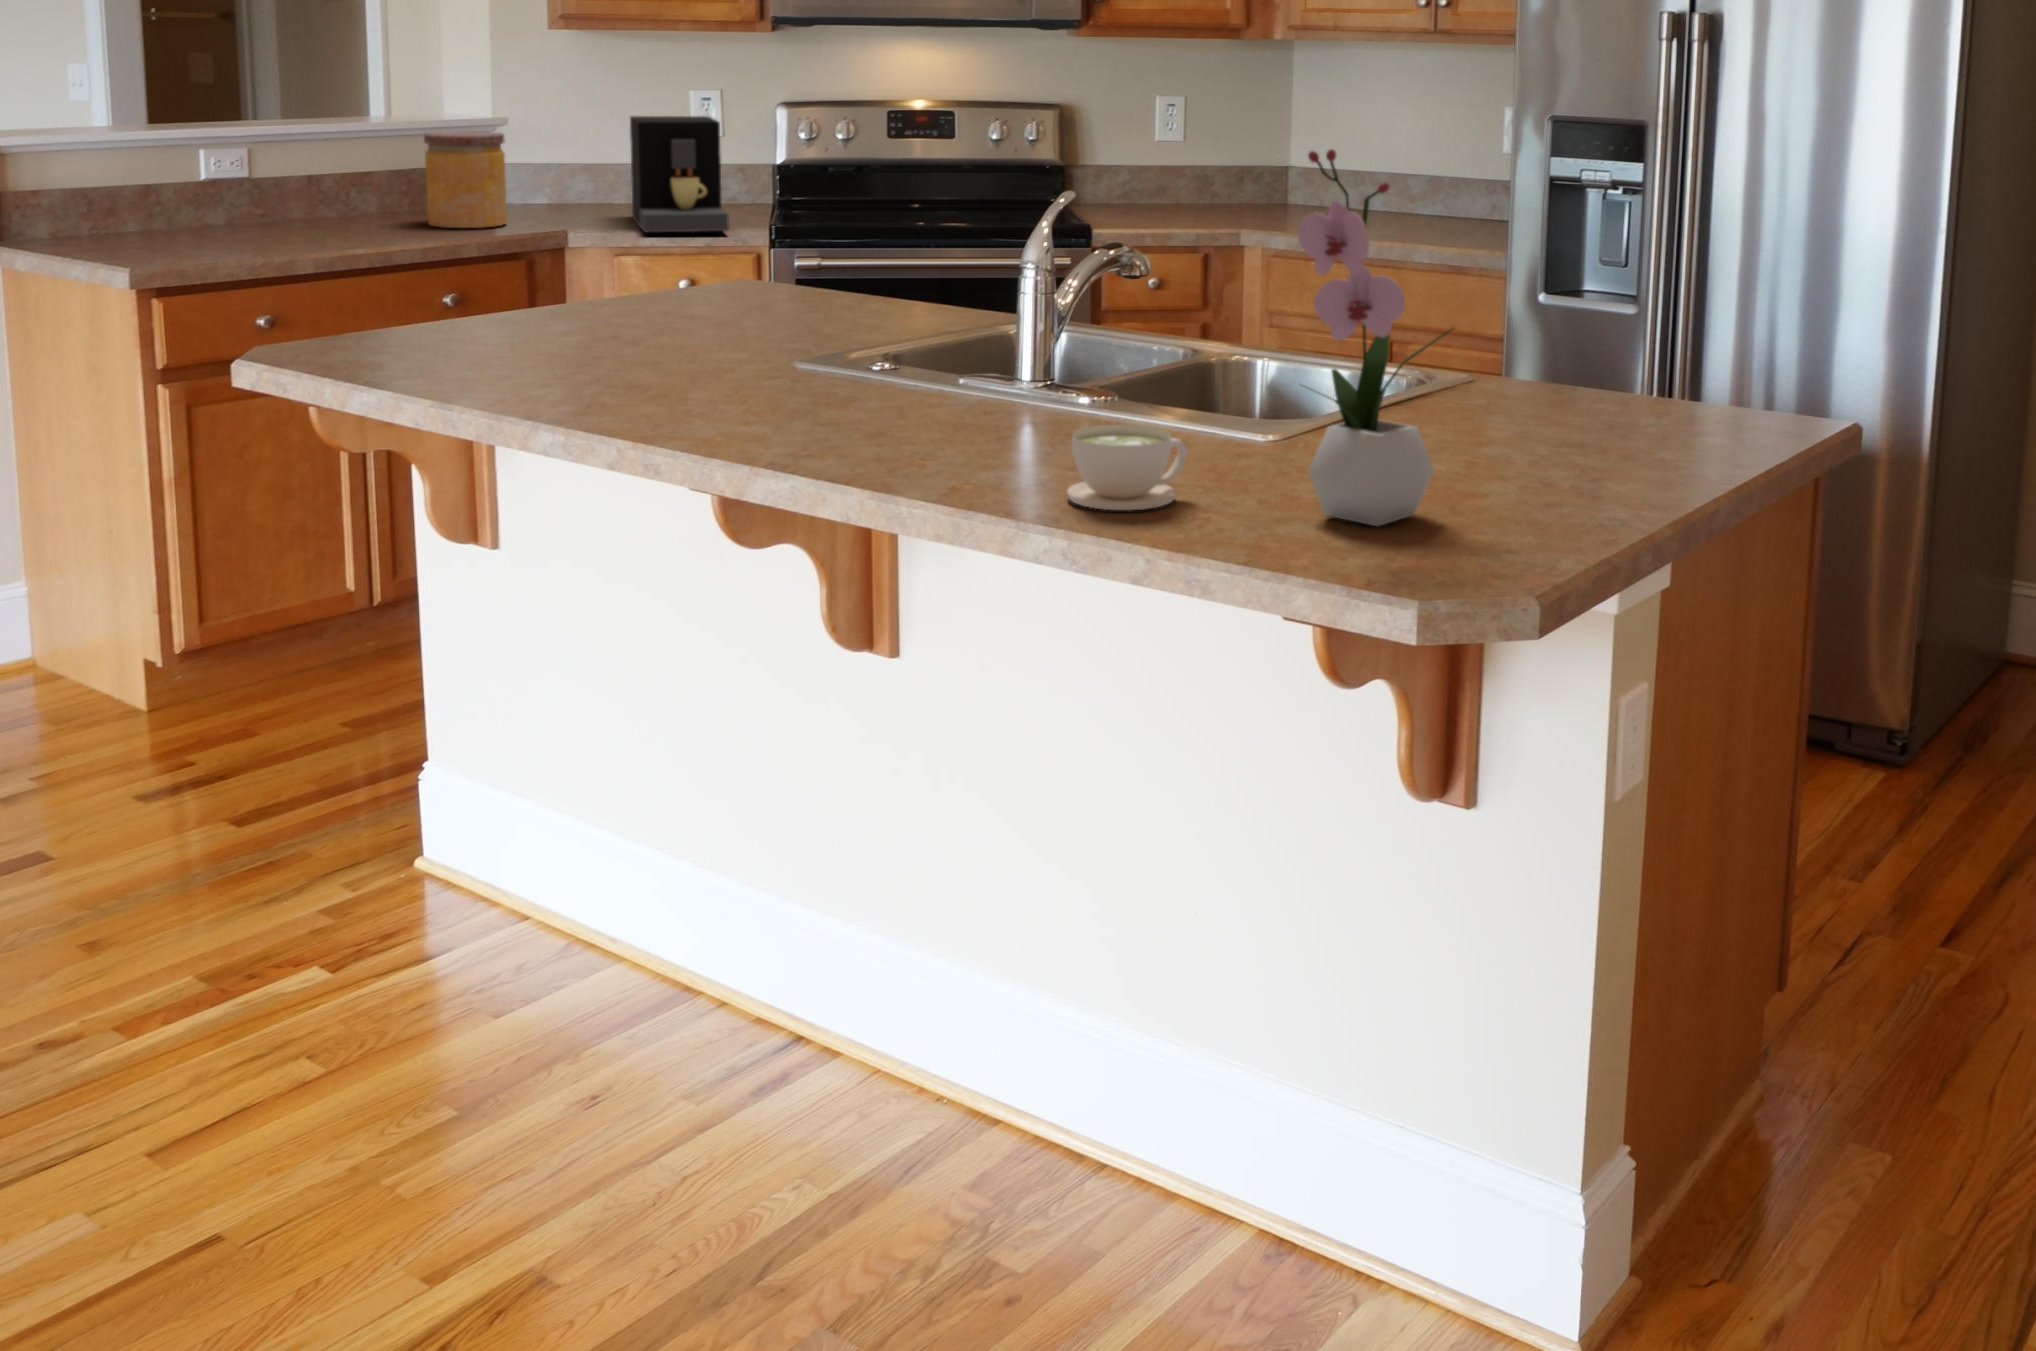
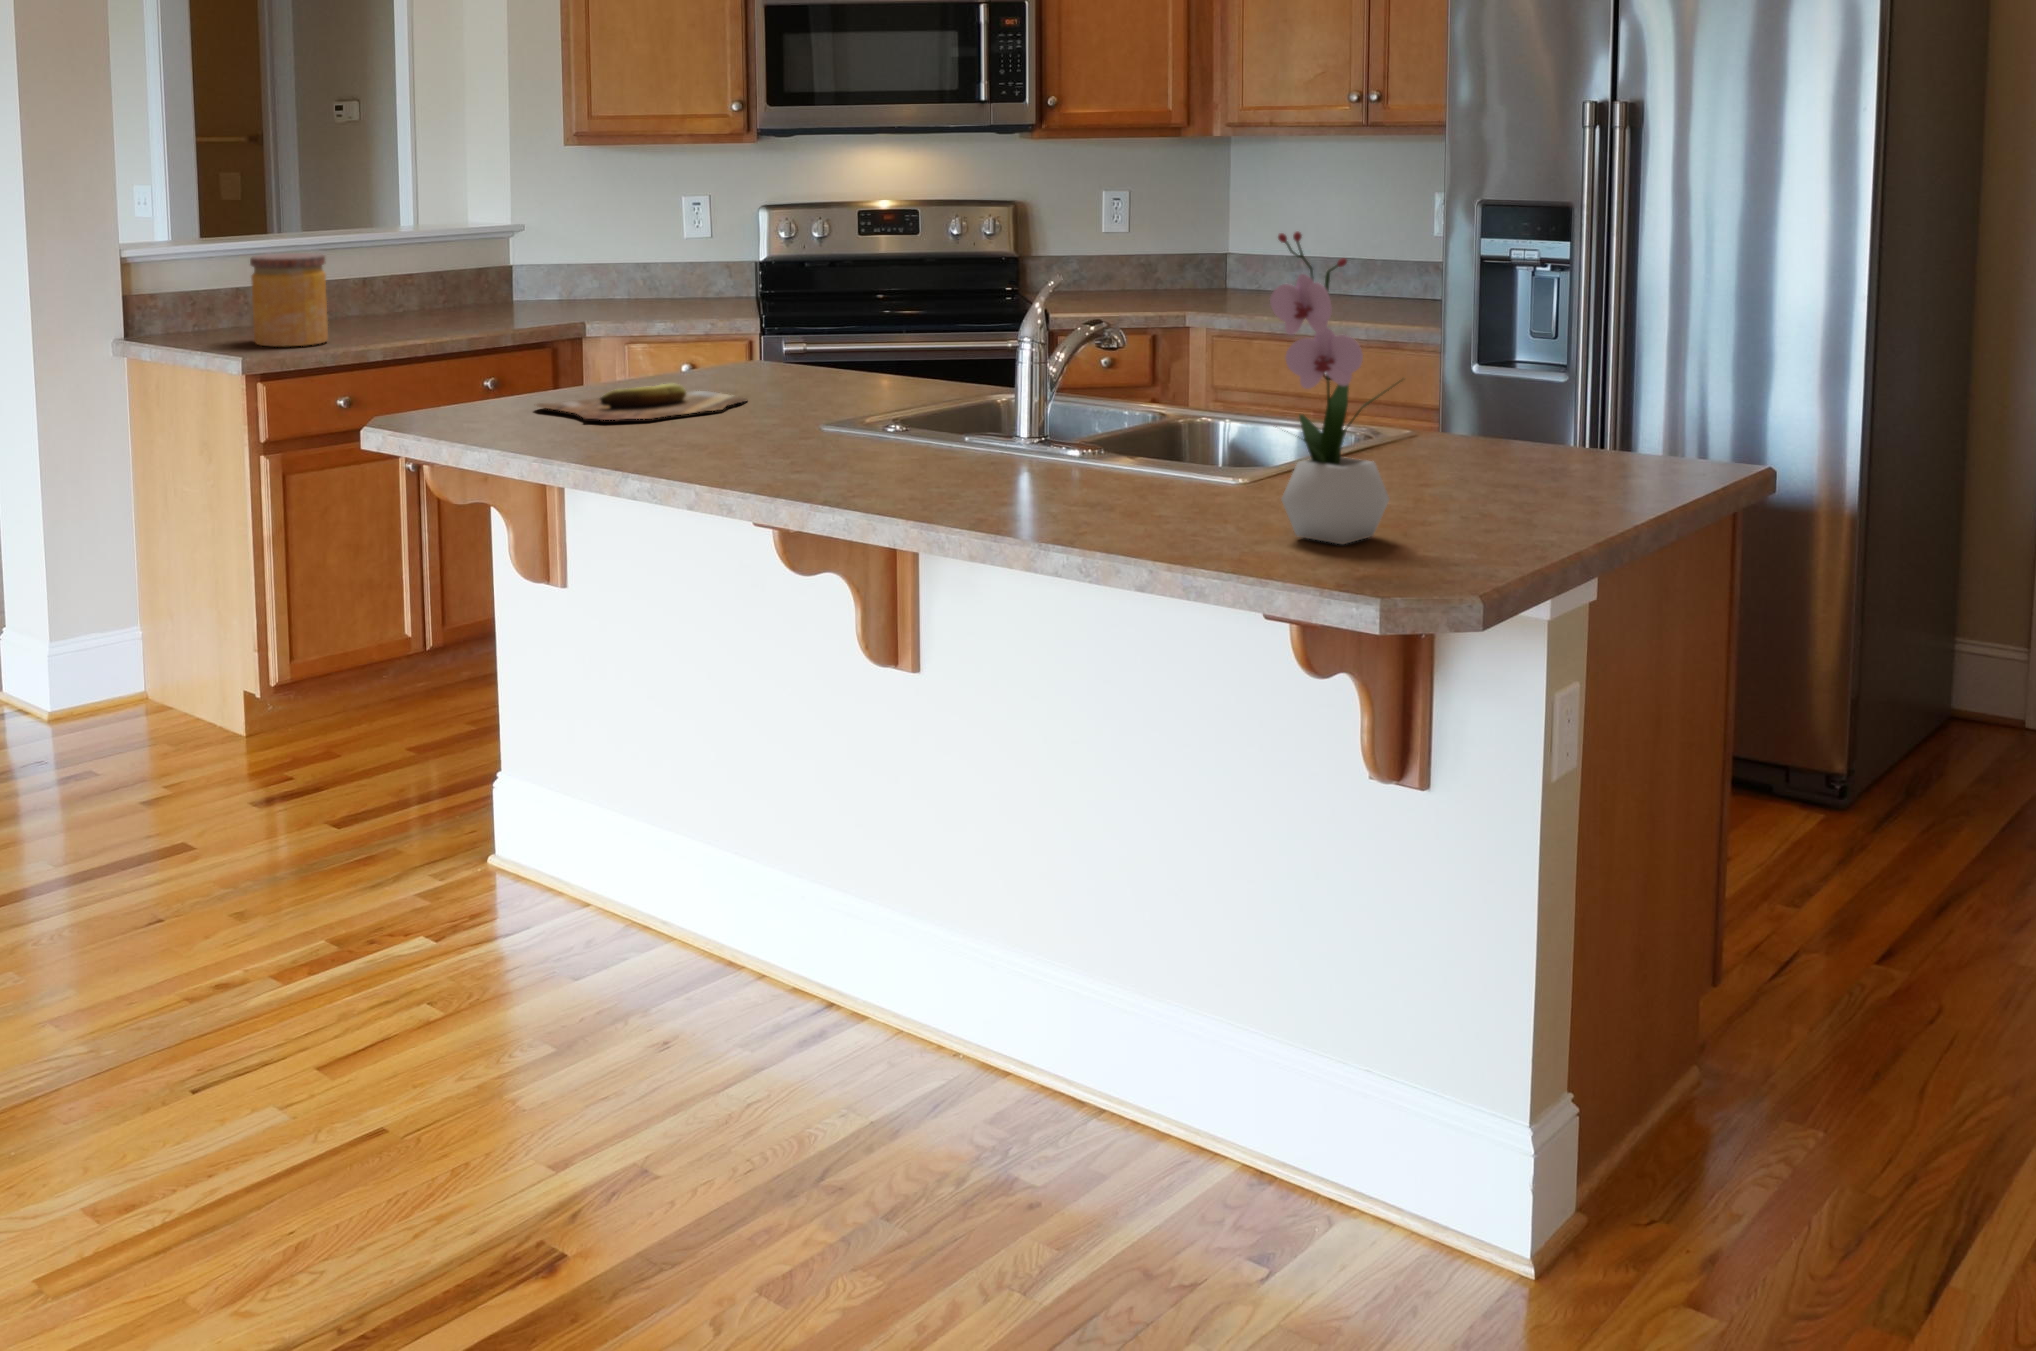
coffee maker: present [630,116,729,232] -> none [633,219,722,322]
jar: present [424,131,507,228] -> present [250,253,328,347]
cutting board: none [453,311,719,355] -> present [537,384,747,420]
coffee cup: present [1067,425,1188,511] -> none [1076,464,1177,533]

